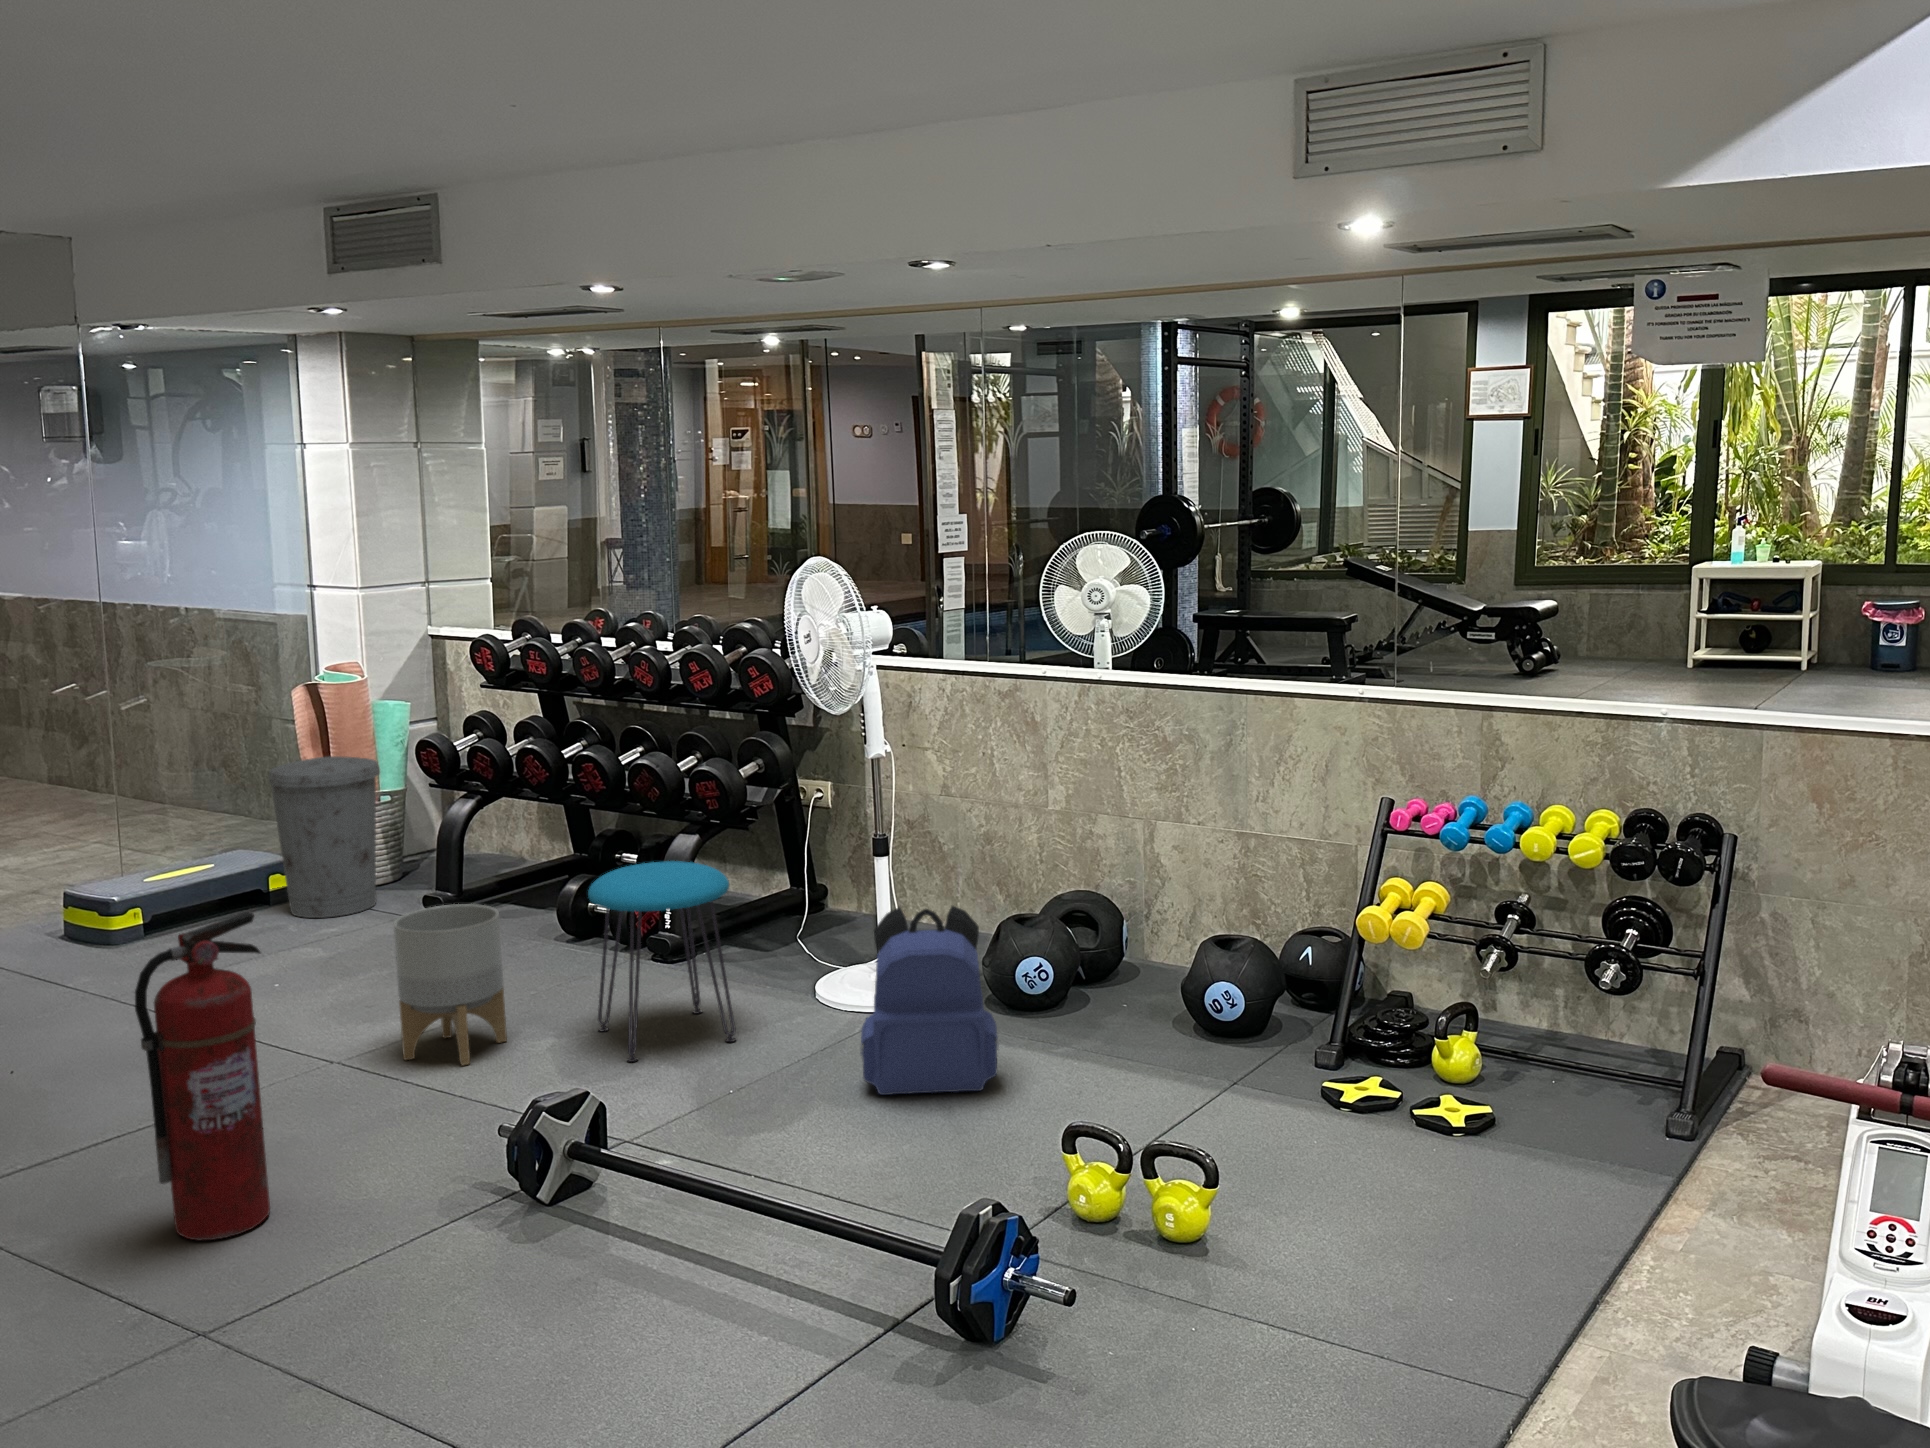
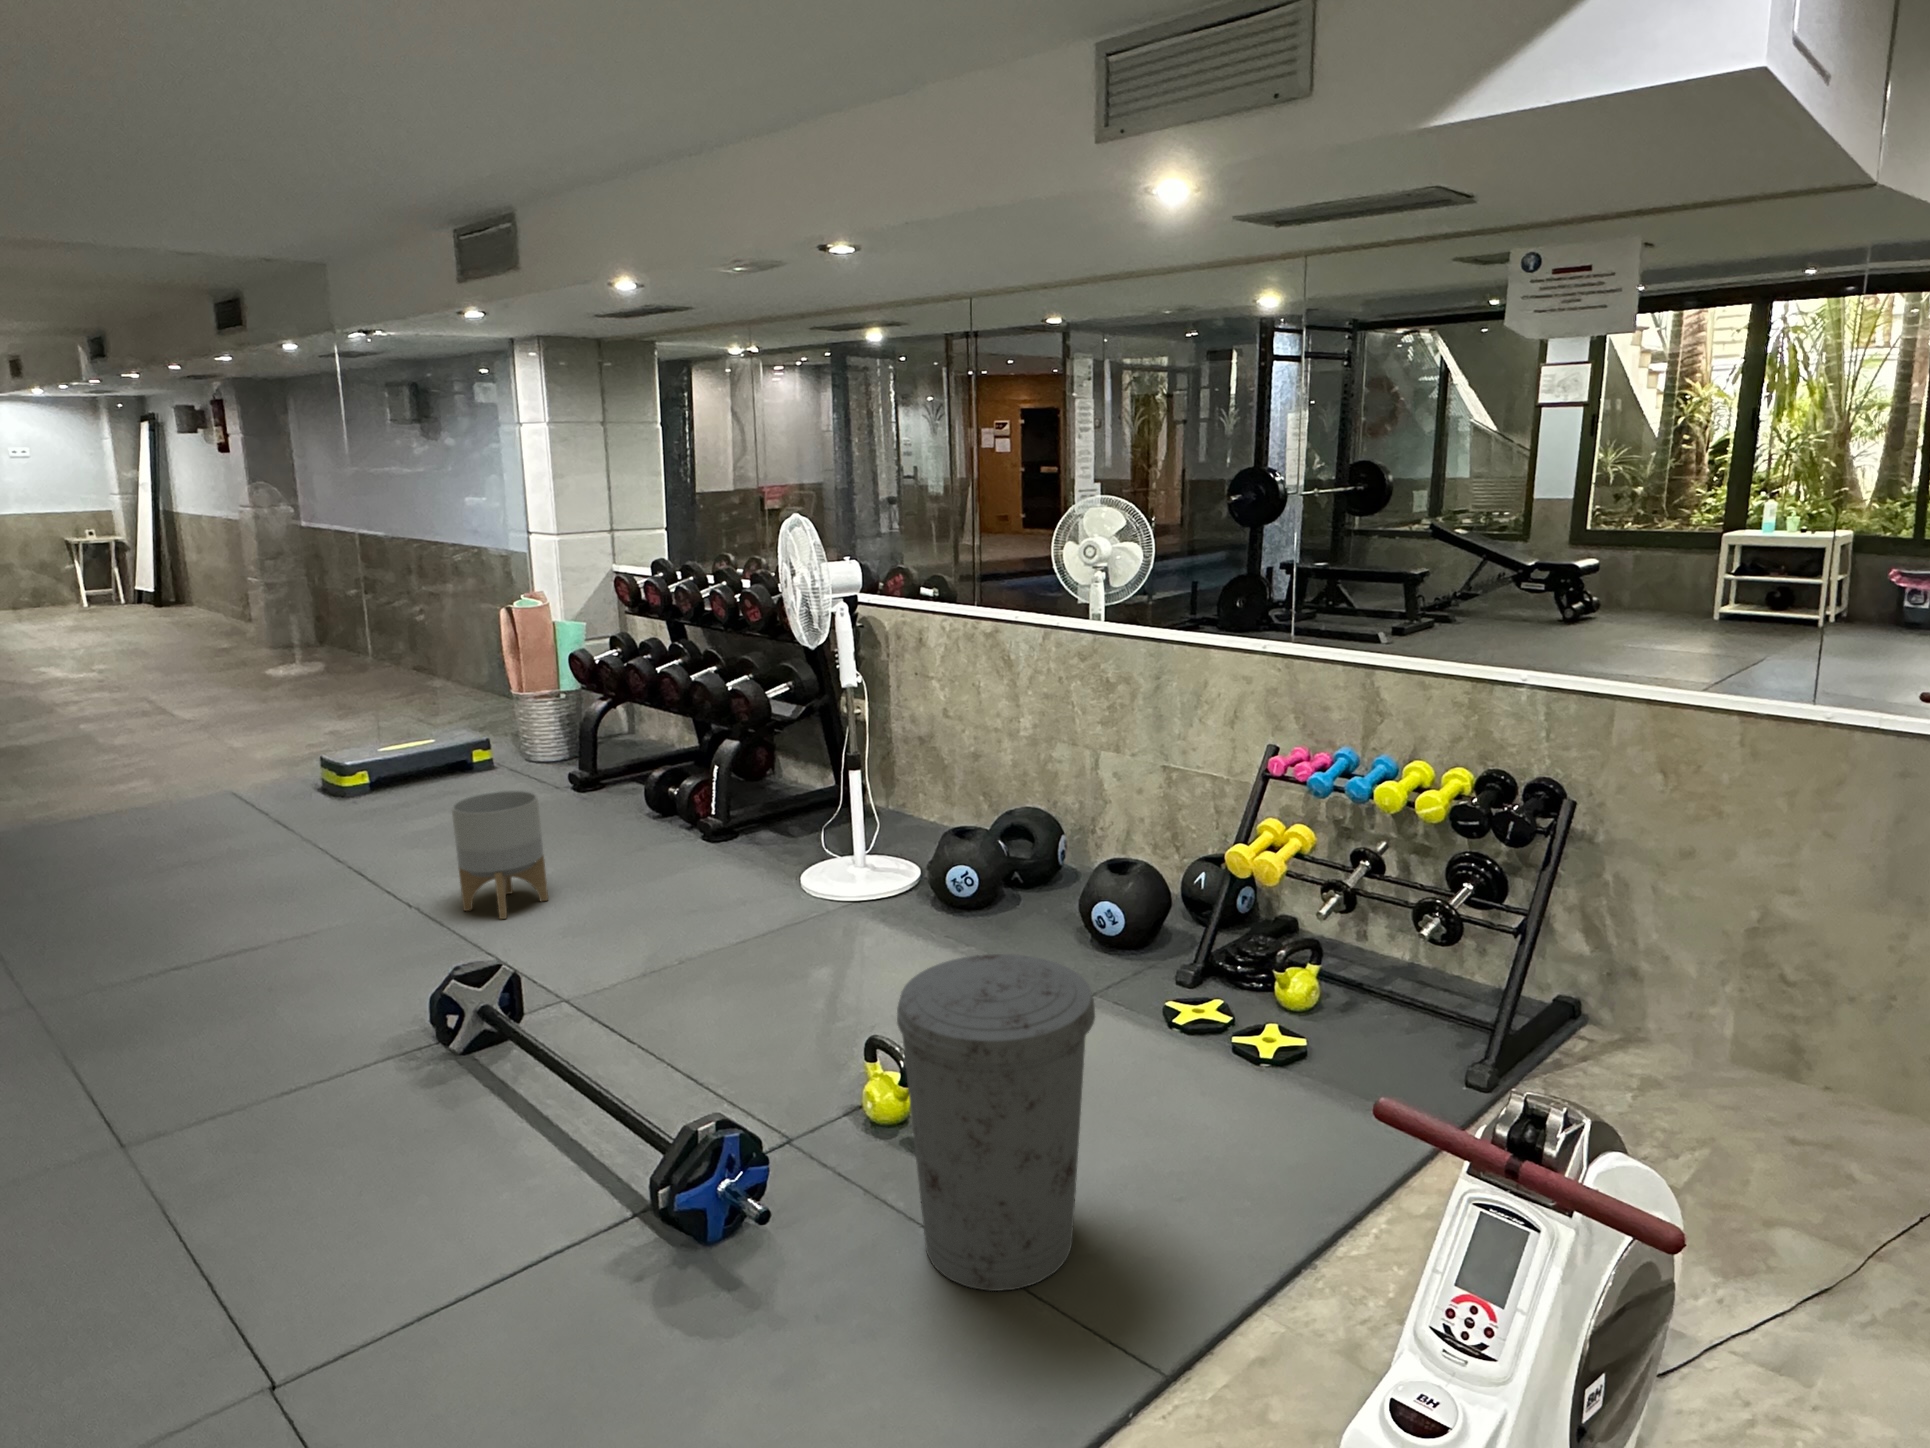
trash can: present [268,756,380,918] -> present [897,954,1095,1291]
stool: present [588,861,736,1062] -> none [598,765,716,927]
backpack: present [861,906,998,1095] -> none [774,817,896,980]
fire extinguisher: present [135,912,270,1240] -> none [135,800,267,1059]

